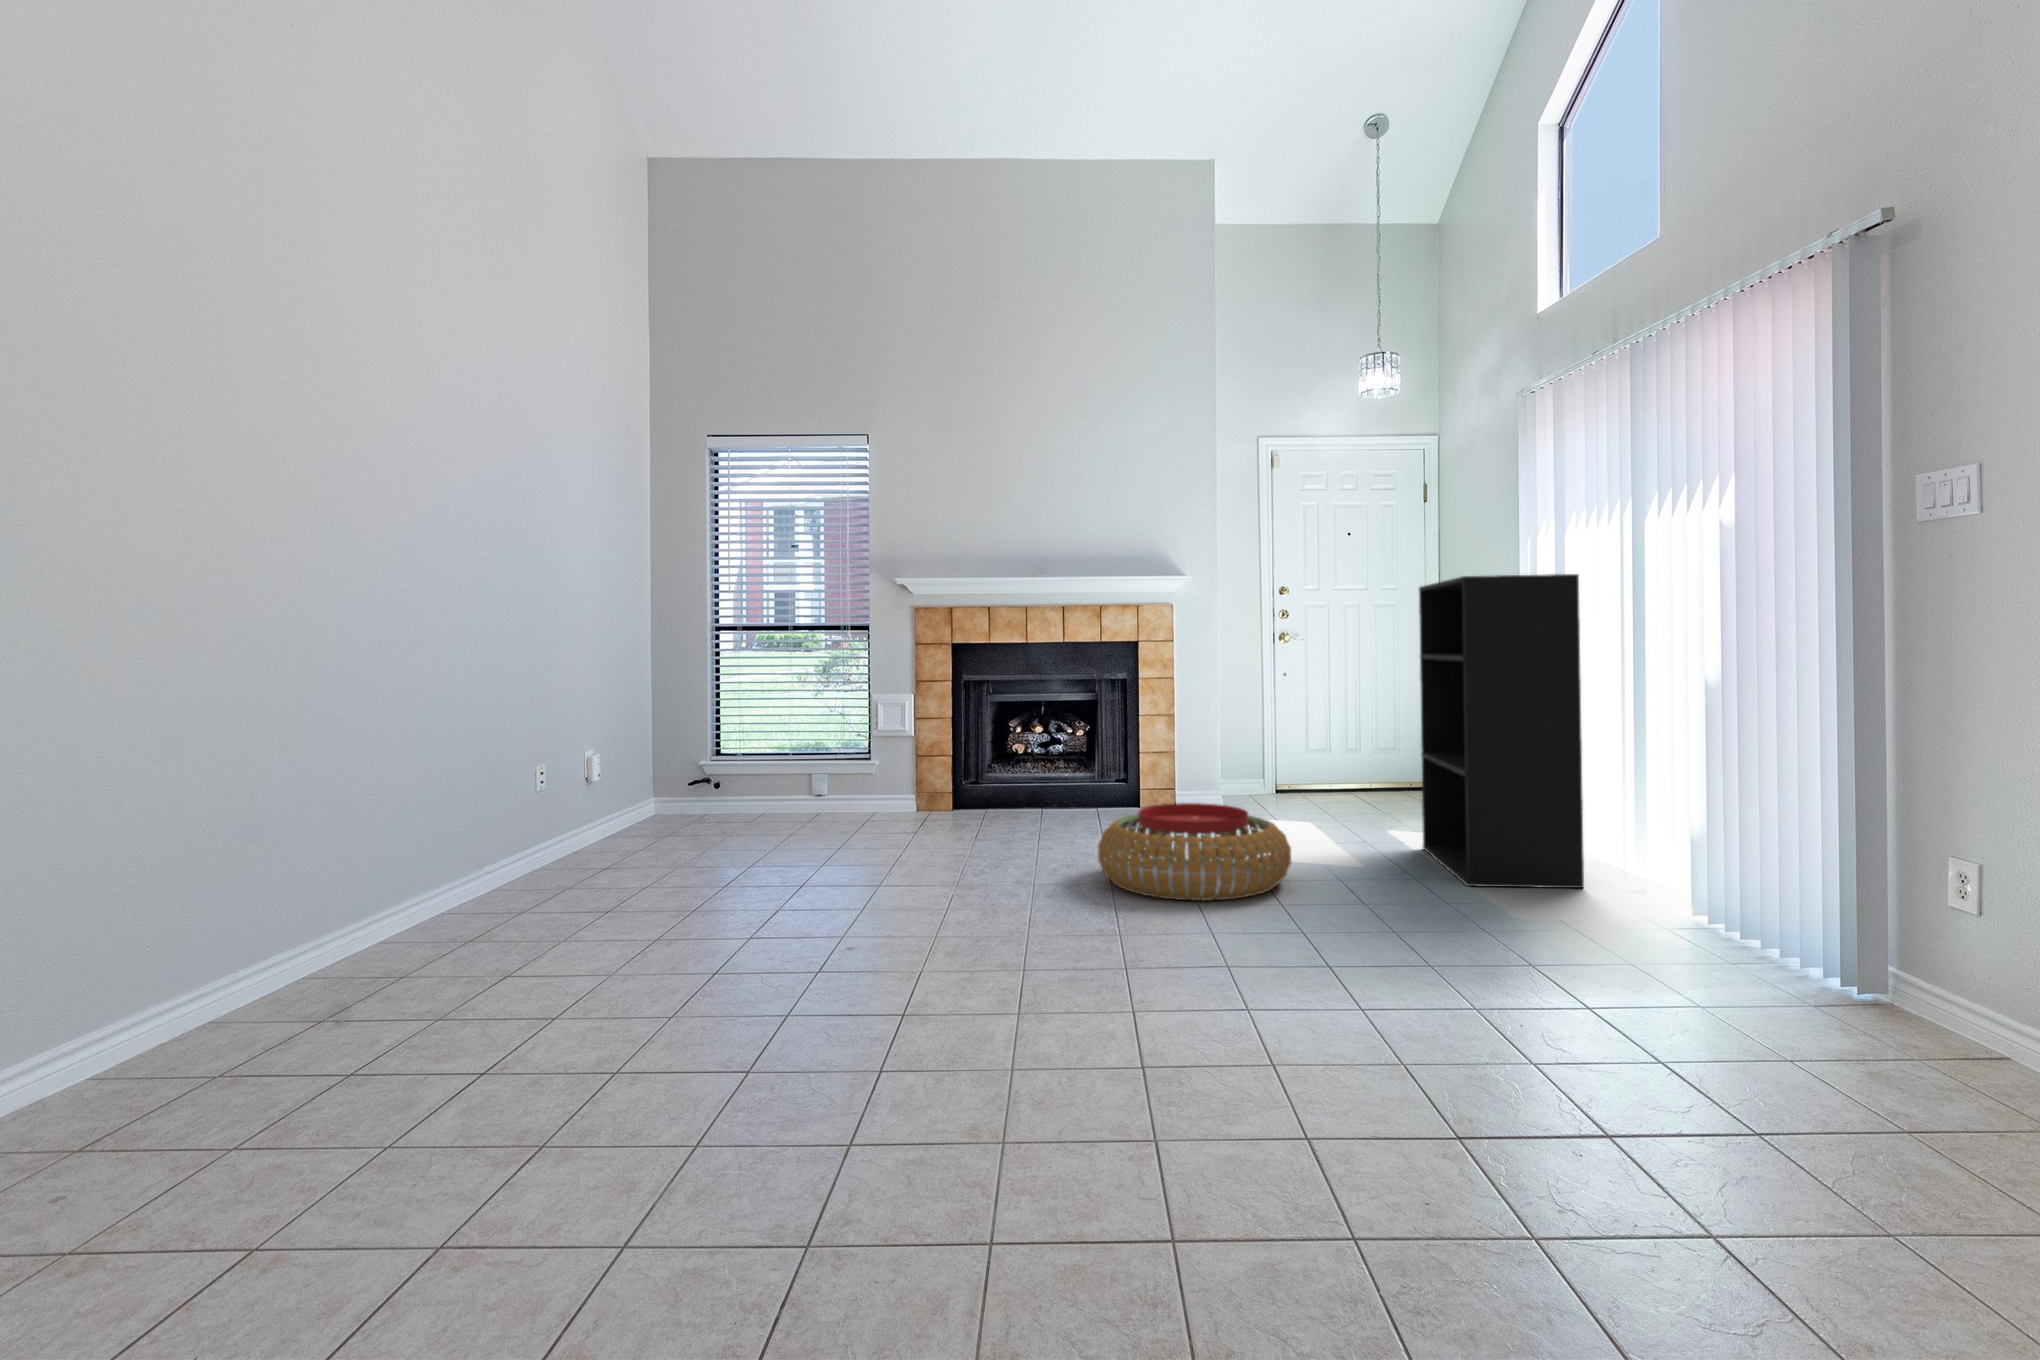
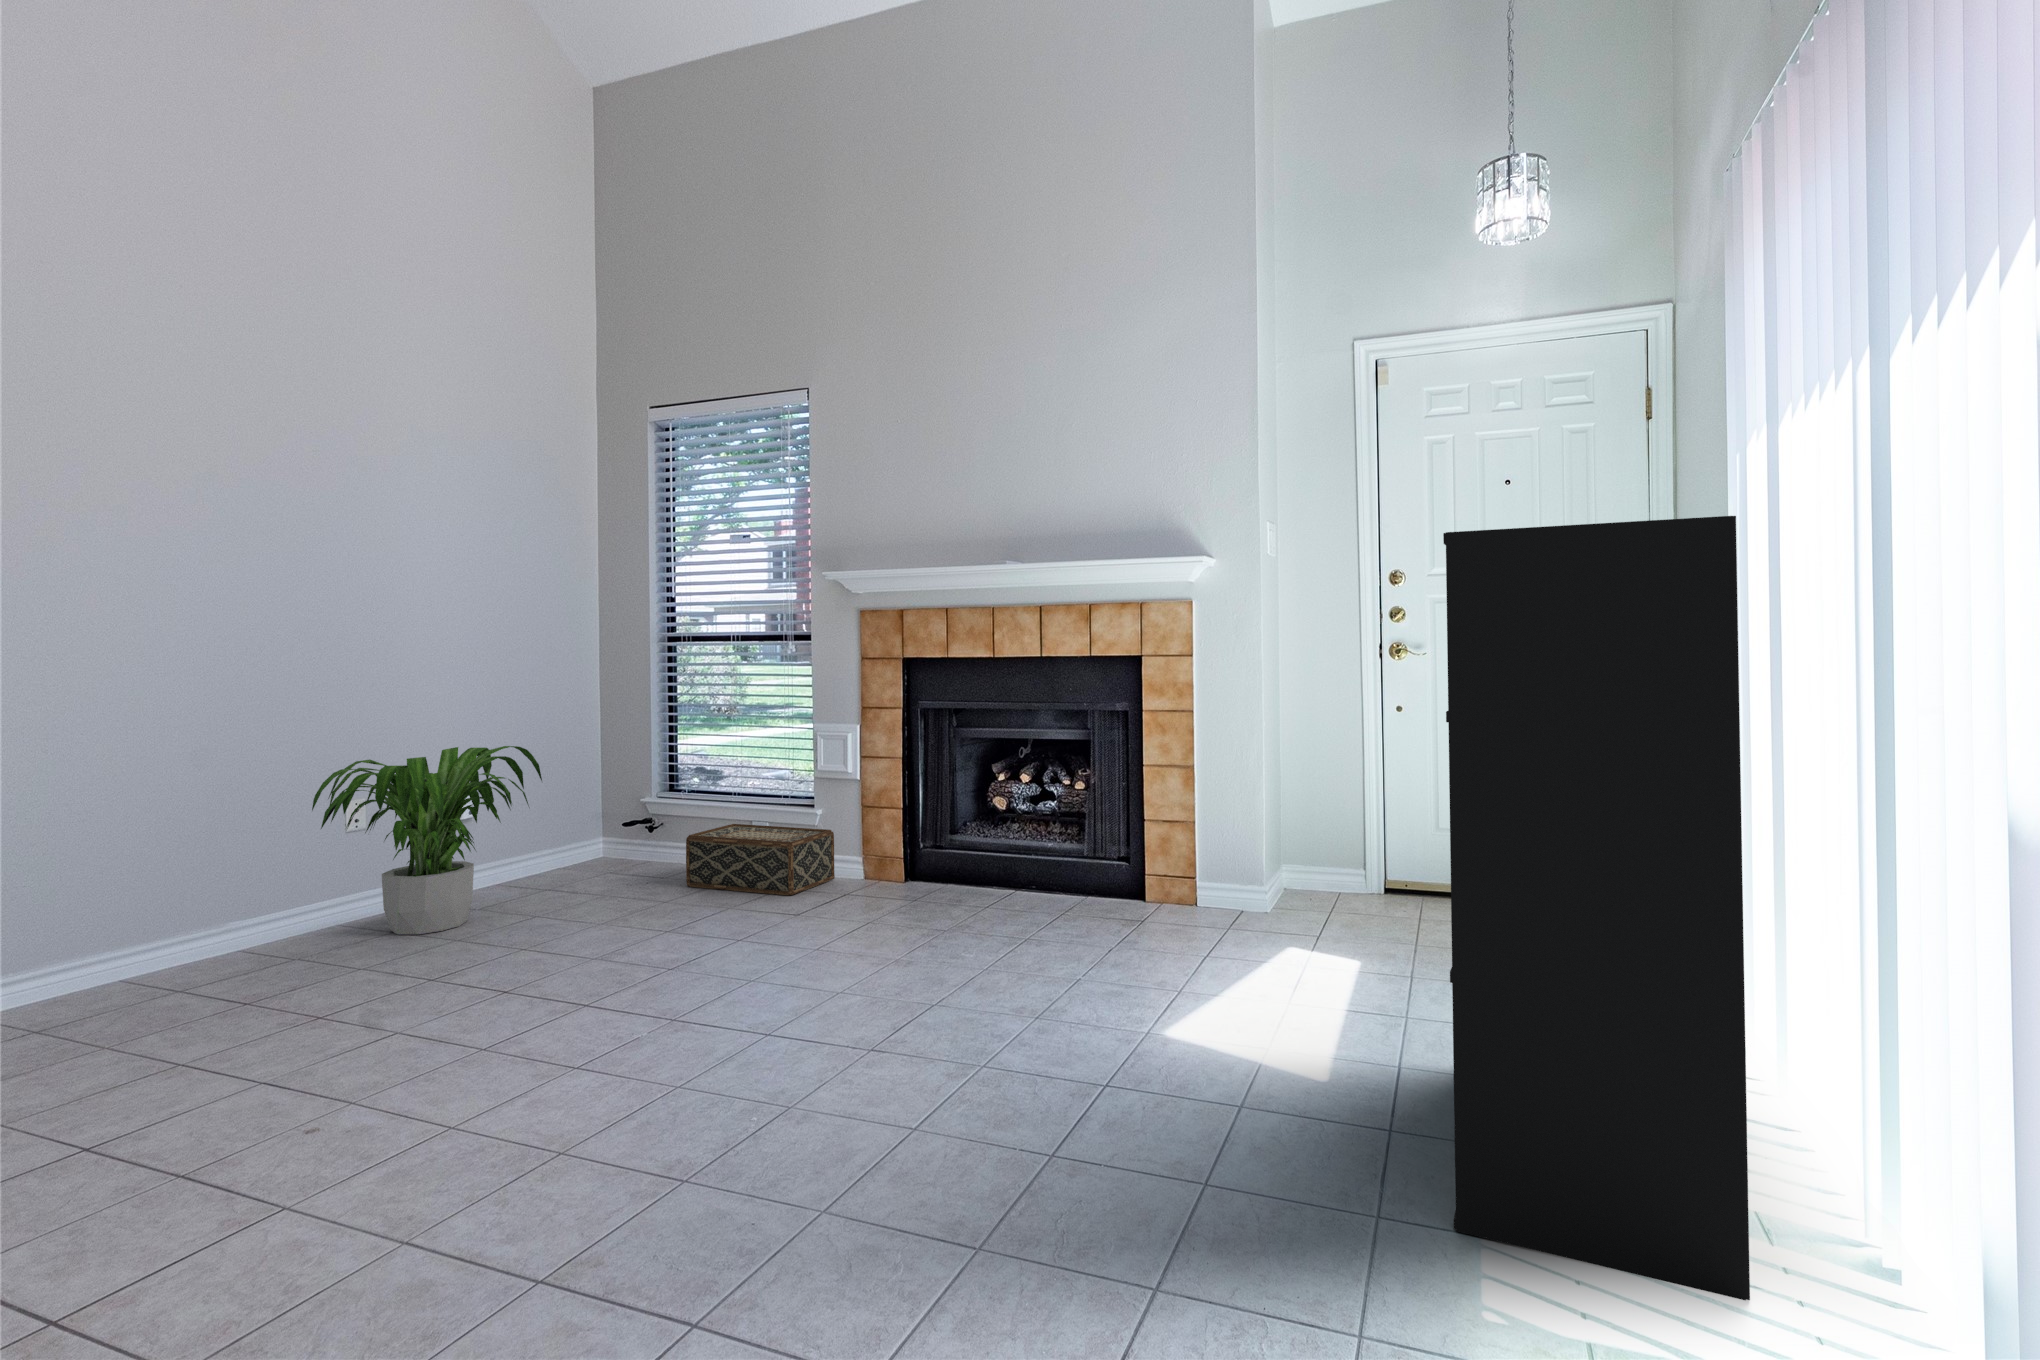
potted plant: none [558,711,713,858] -> present [312,746,542,935]
woven basket: none [787,775,895,822] -> present [686,824,835,895]
pouf: present [1098,803,1291,900] -> none [764,952,1121,1186]

